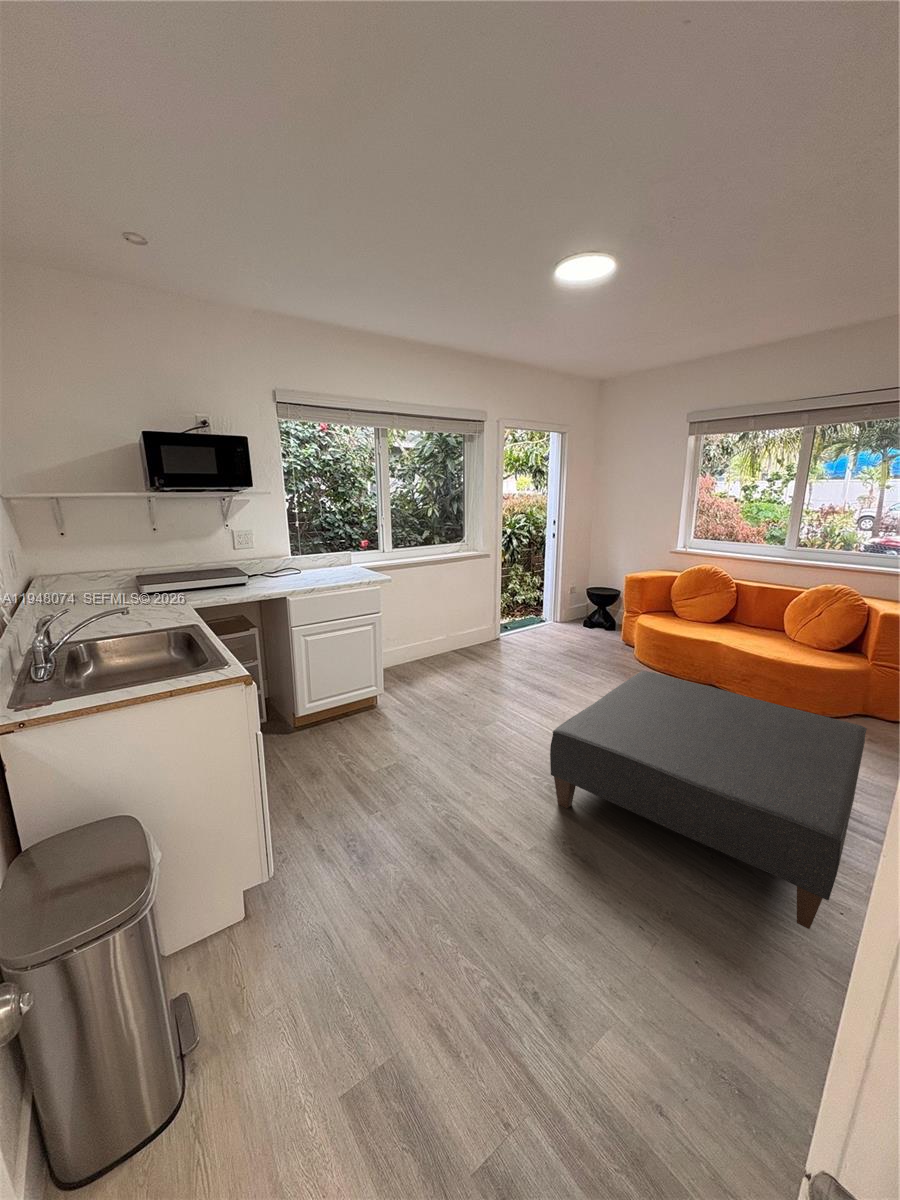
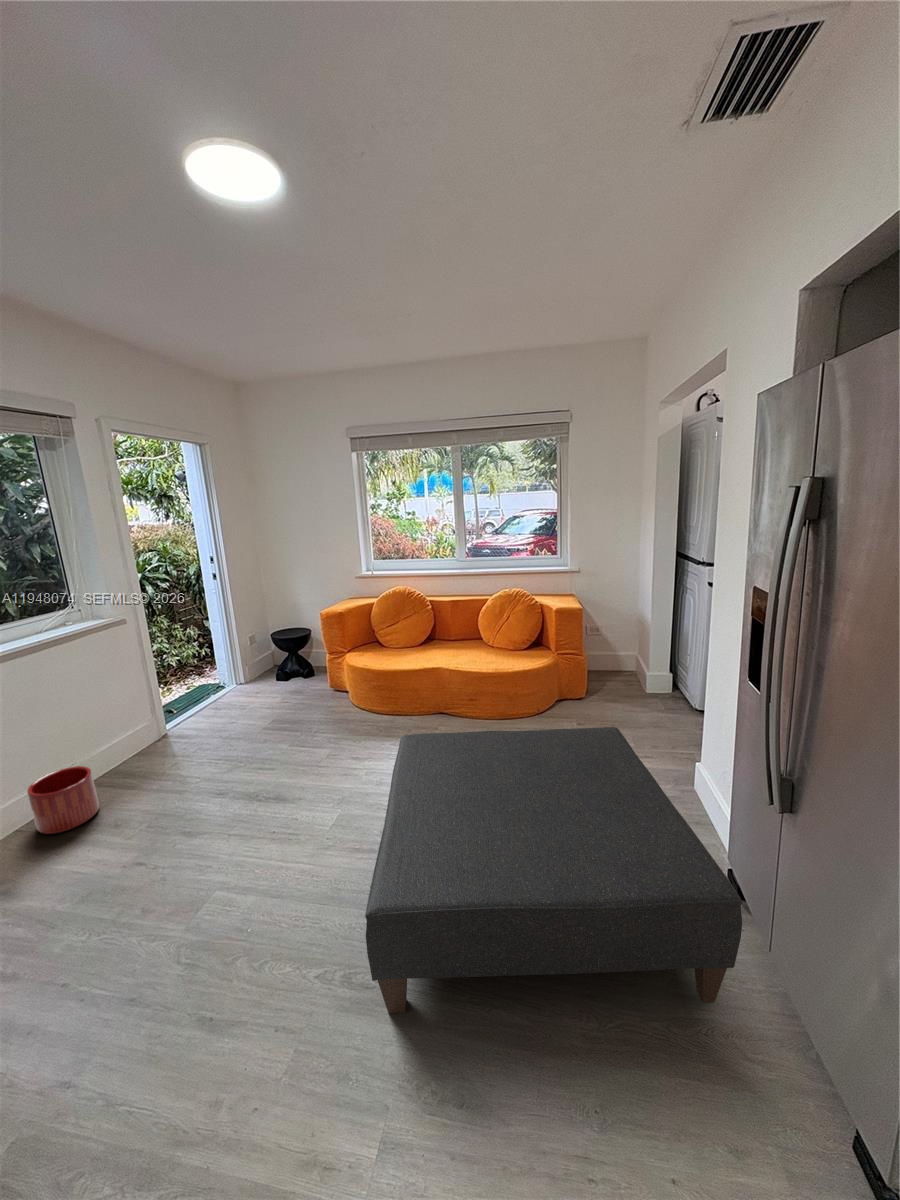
planter: none [425,633,454,666] -> present [27,766,99,834]

